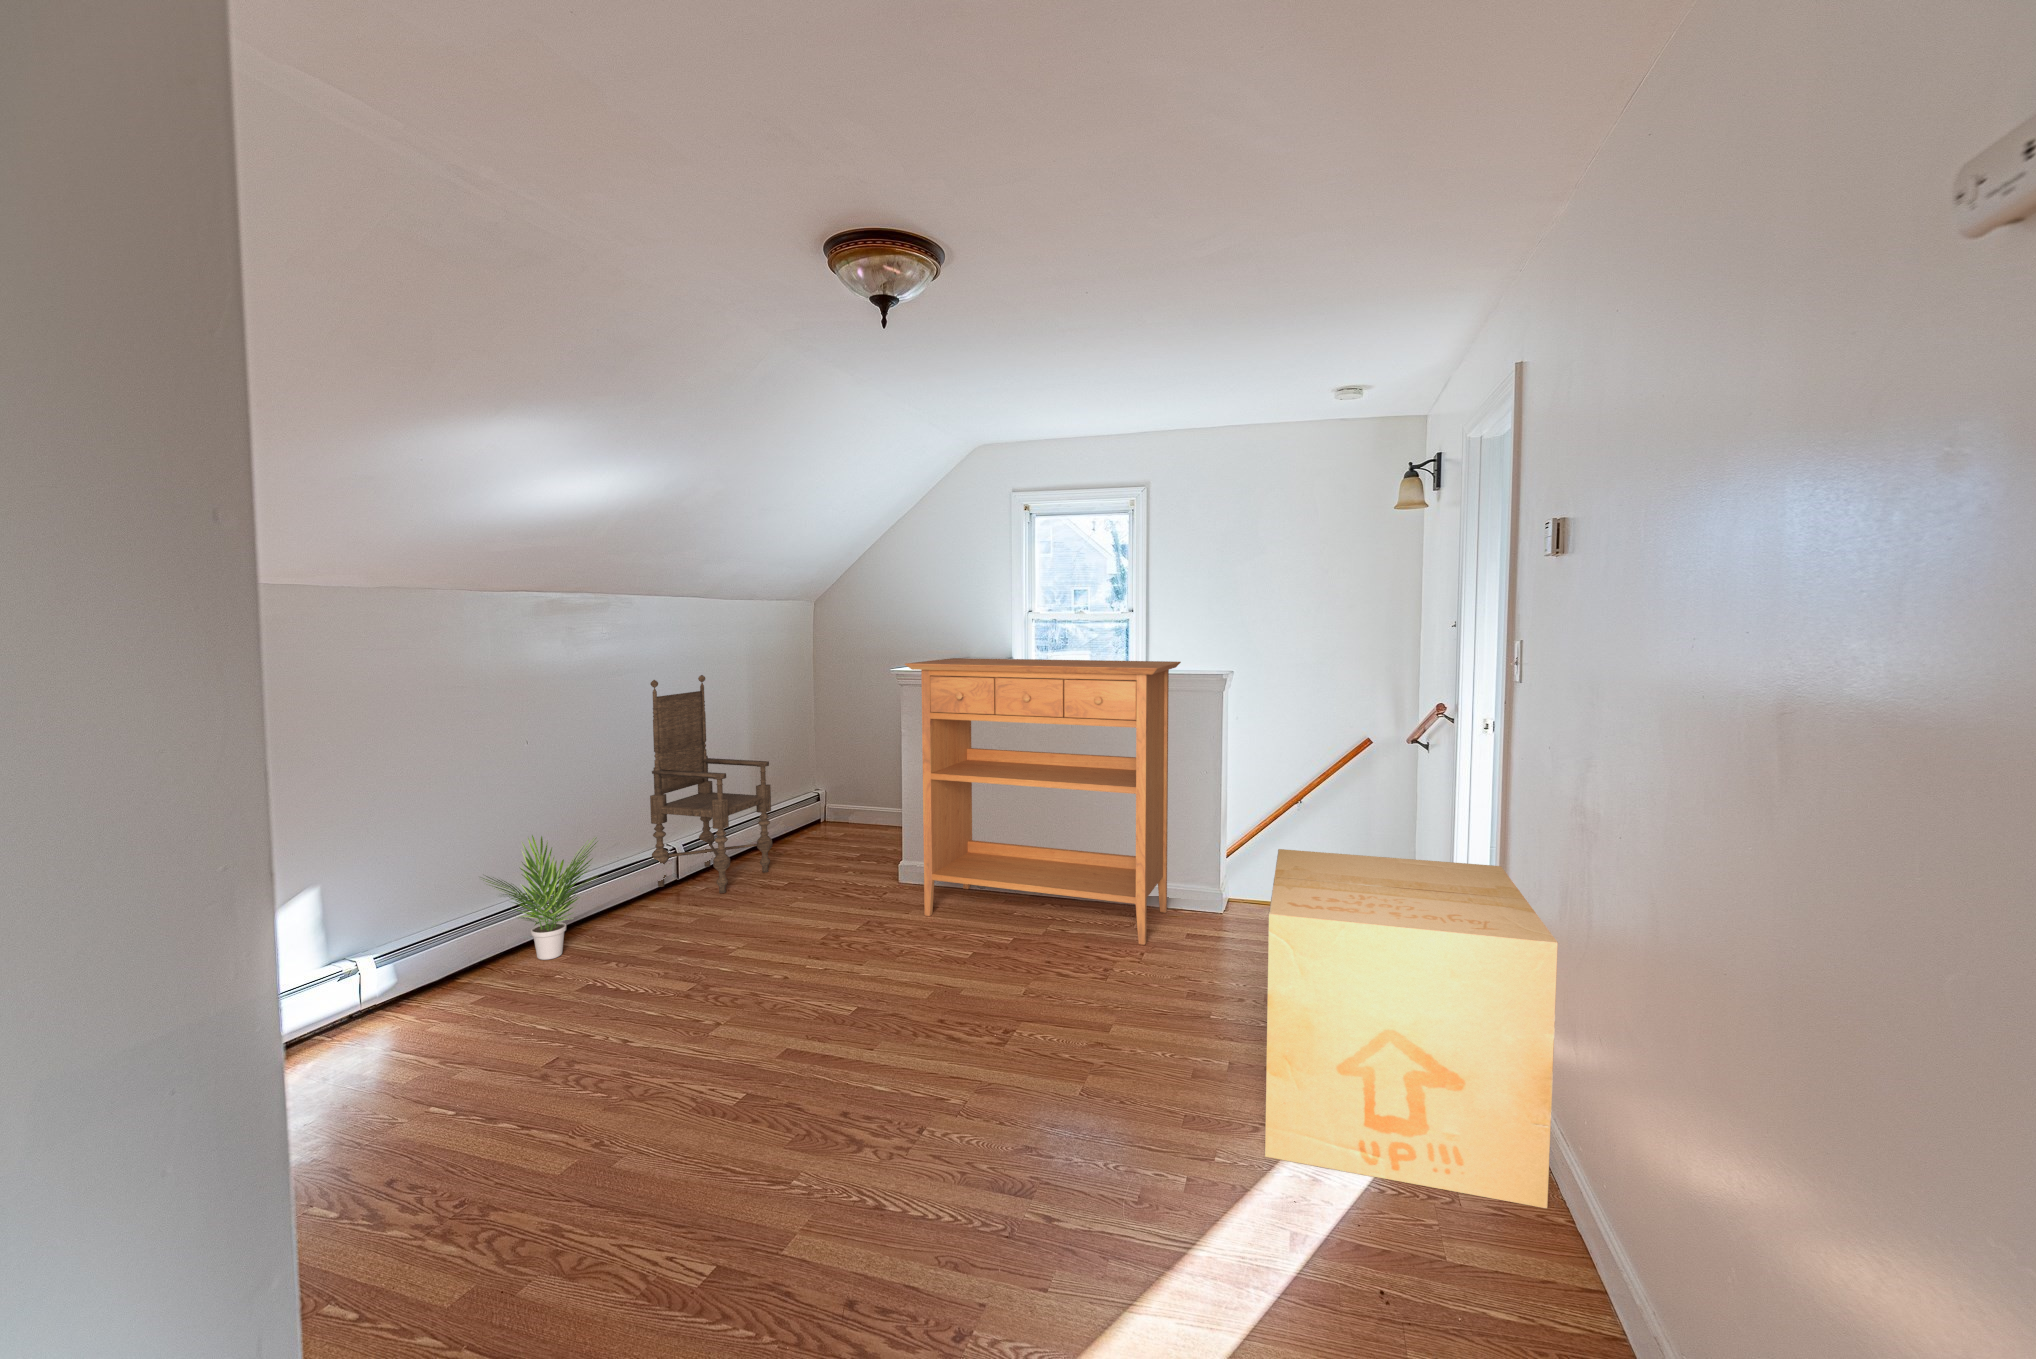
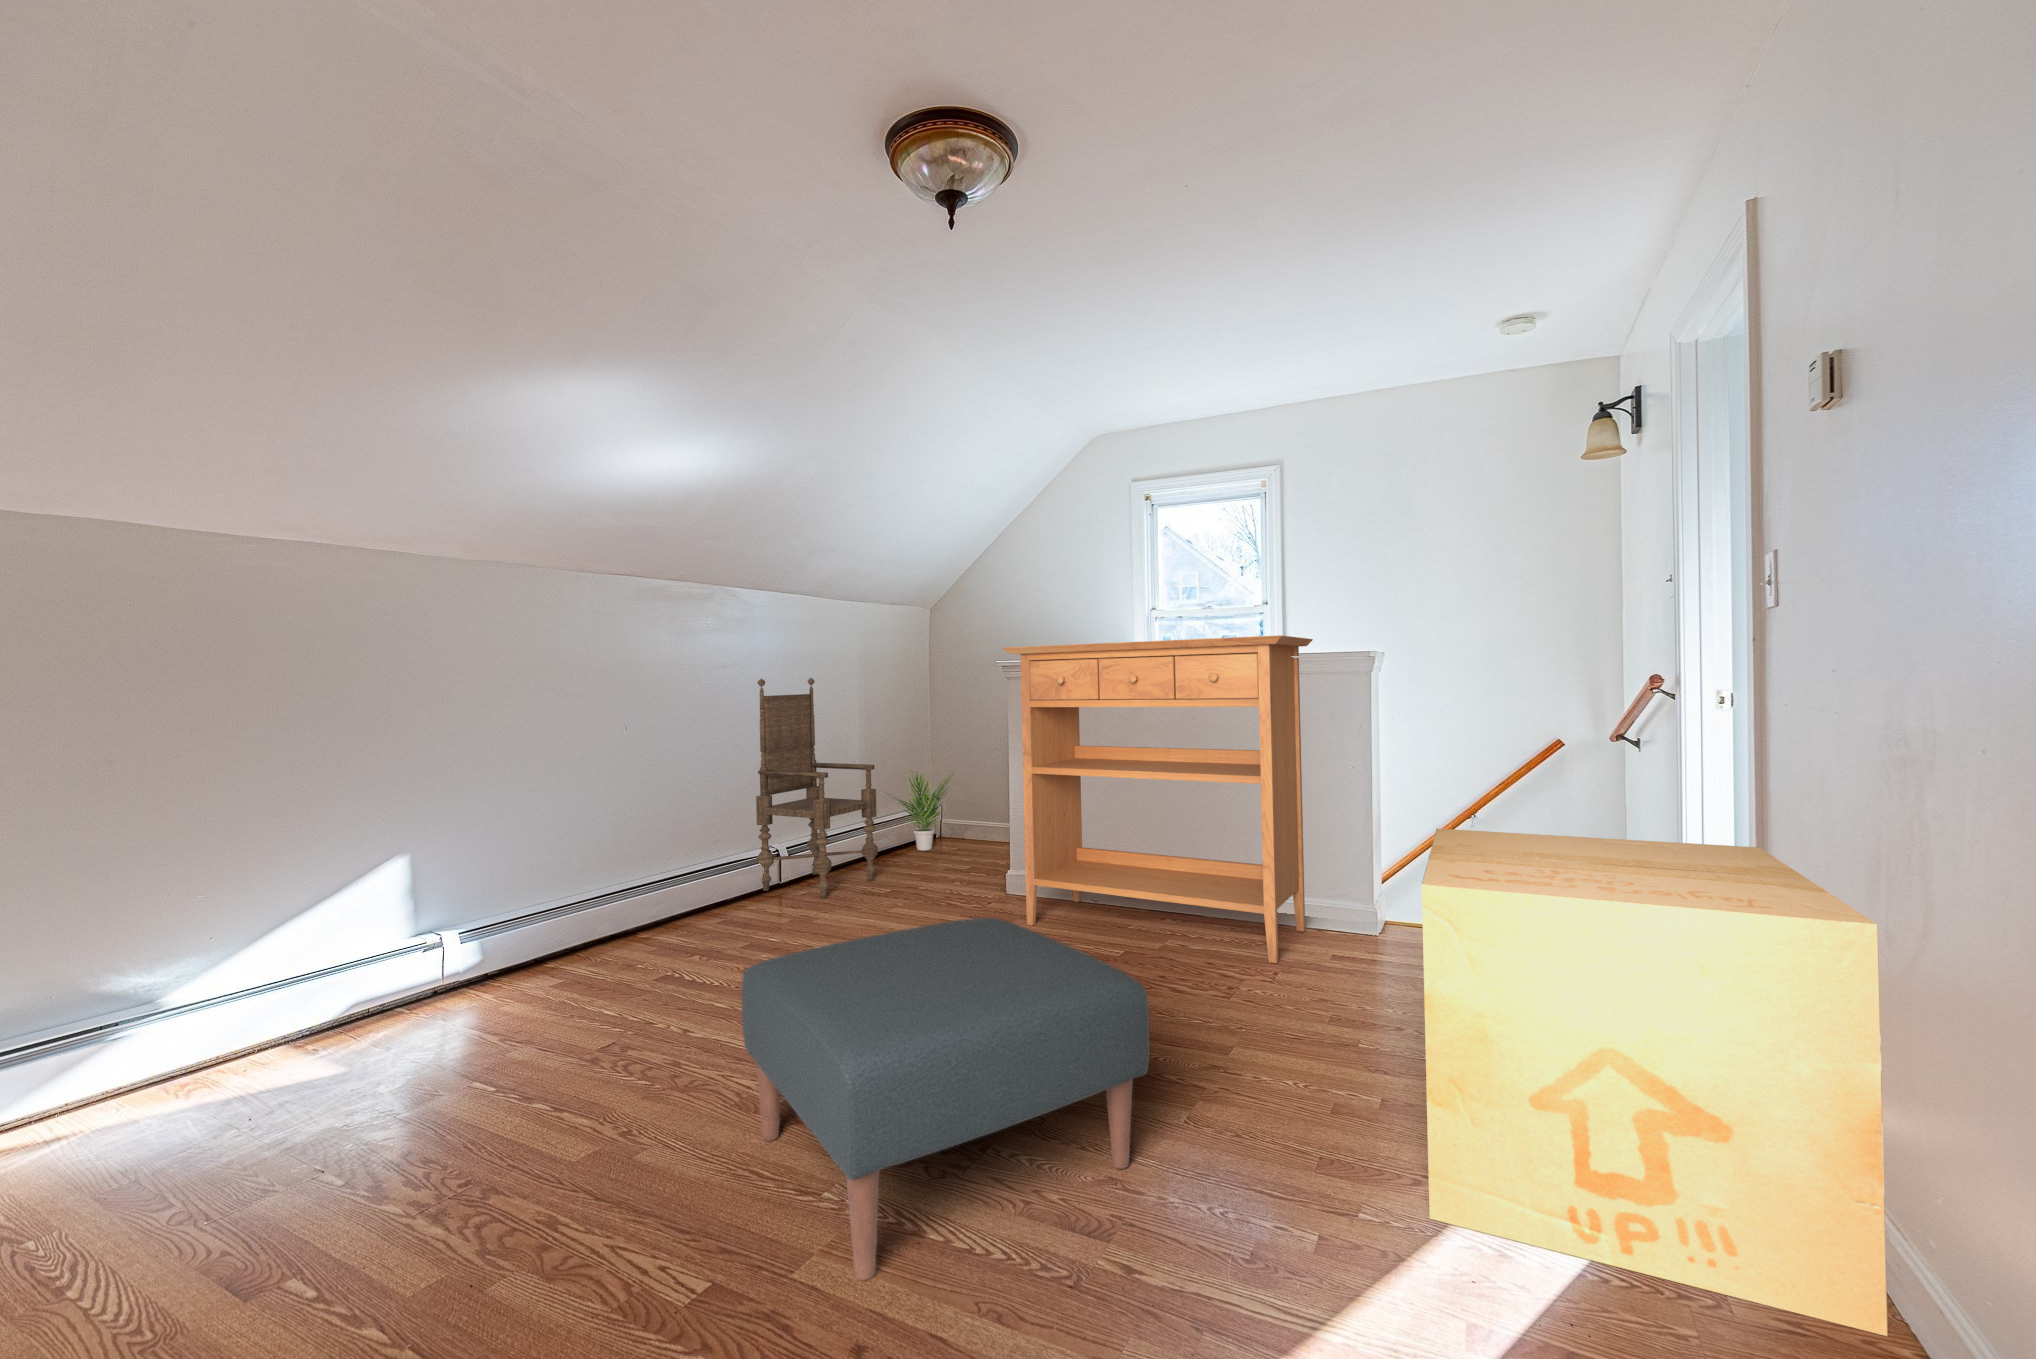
potted plant: present [483,835,597,960] -> present [894,770,951,851]
ottoman: none [706,933,1060,1250] -> present [742,918,1150,1280]

